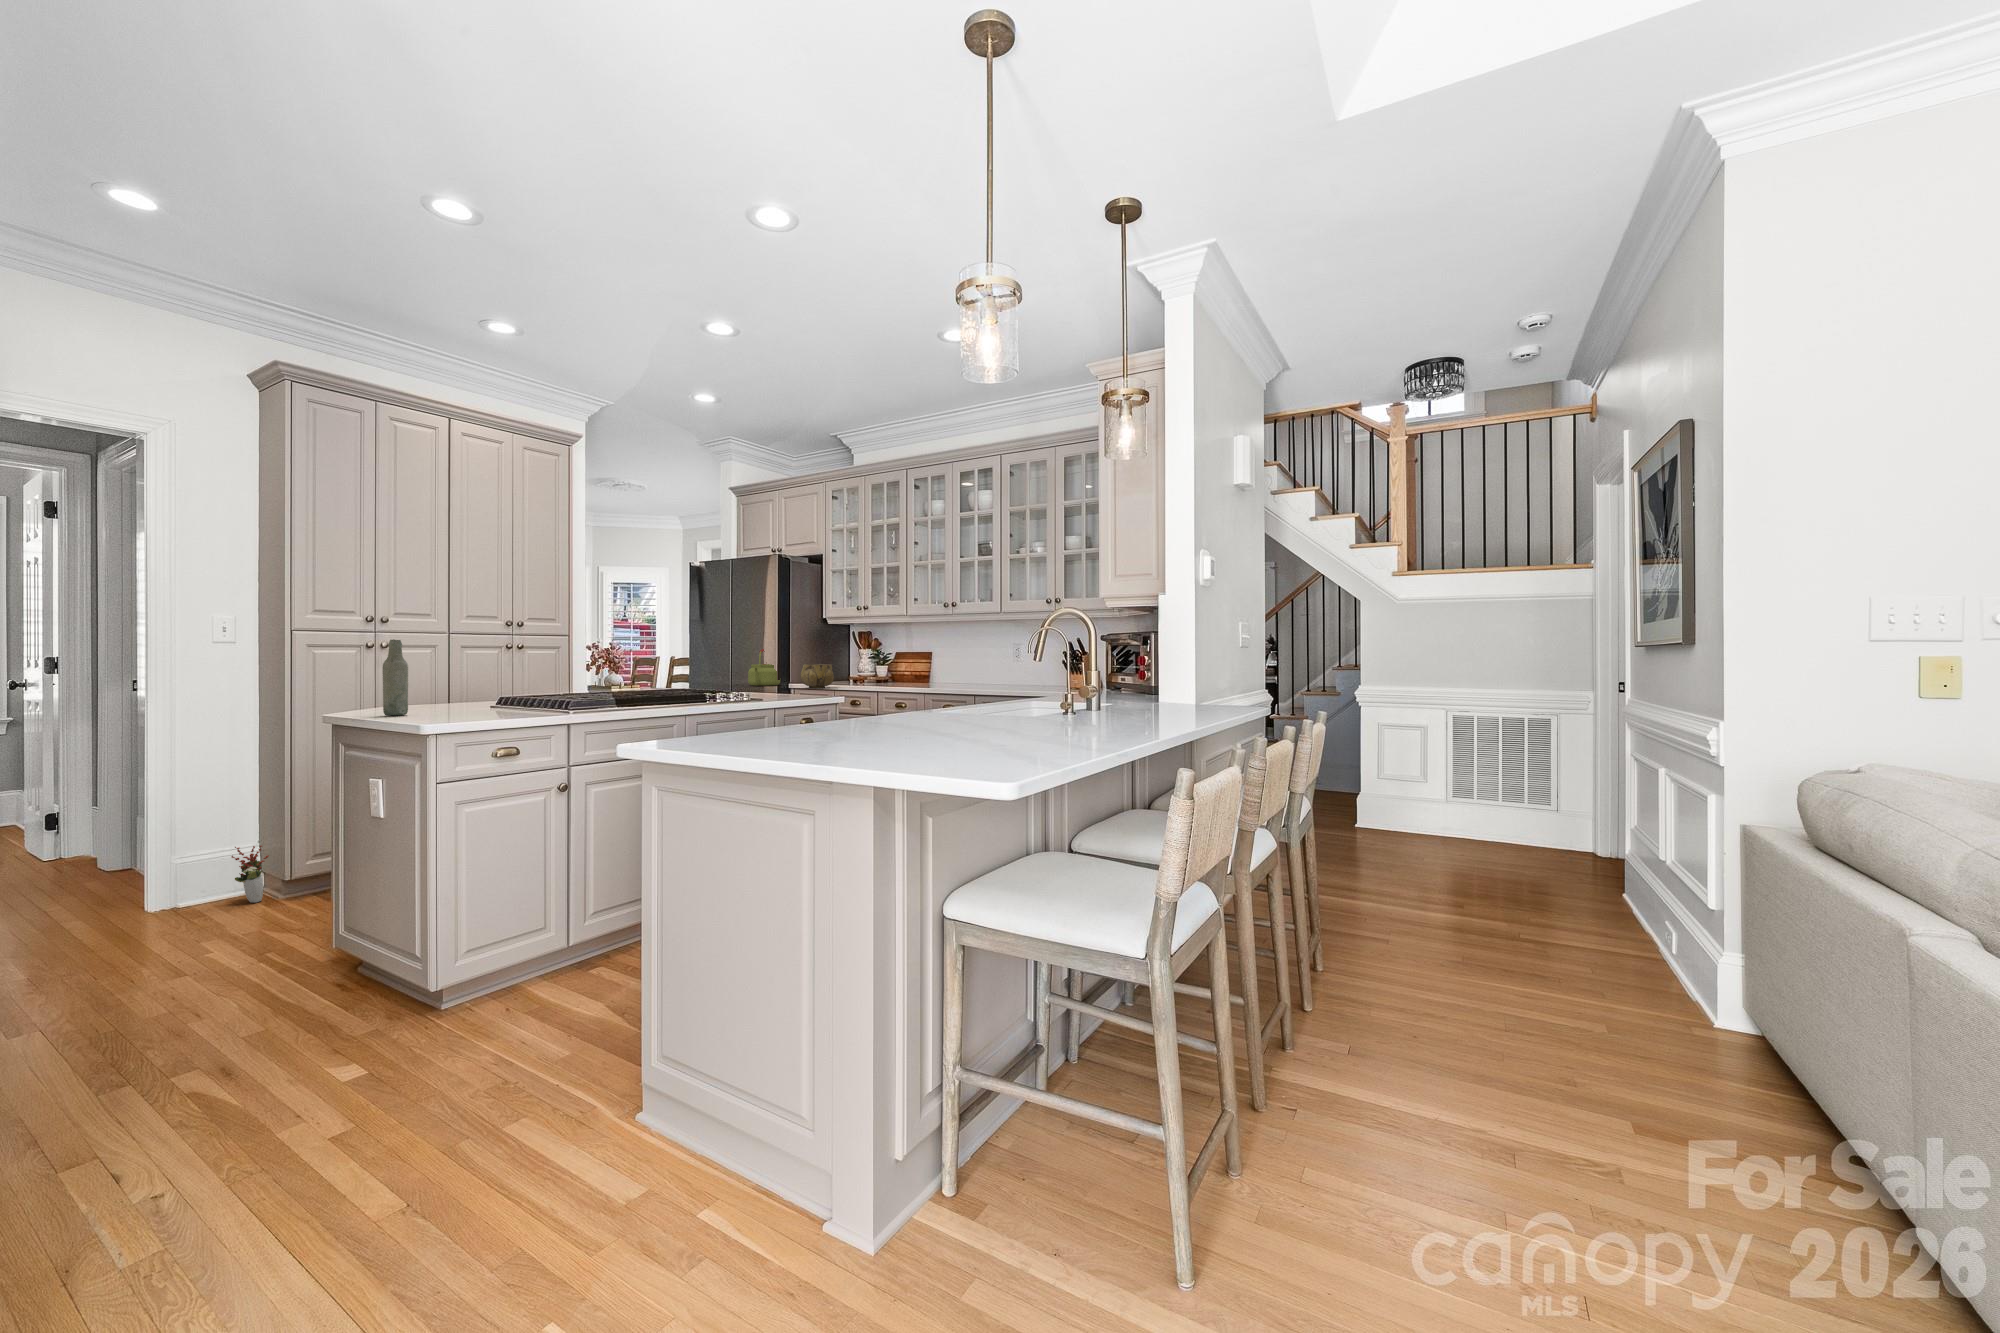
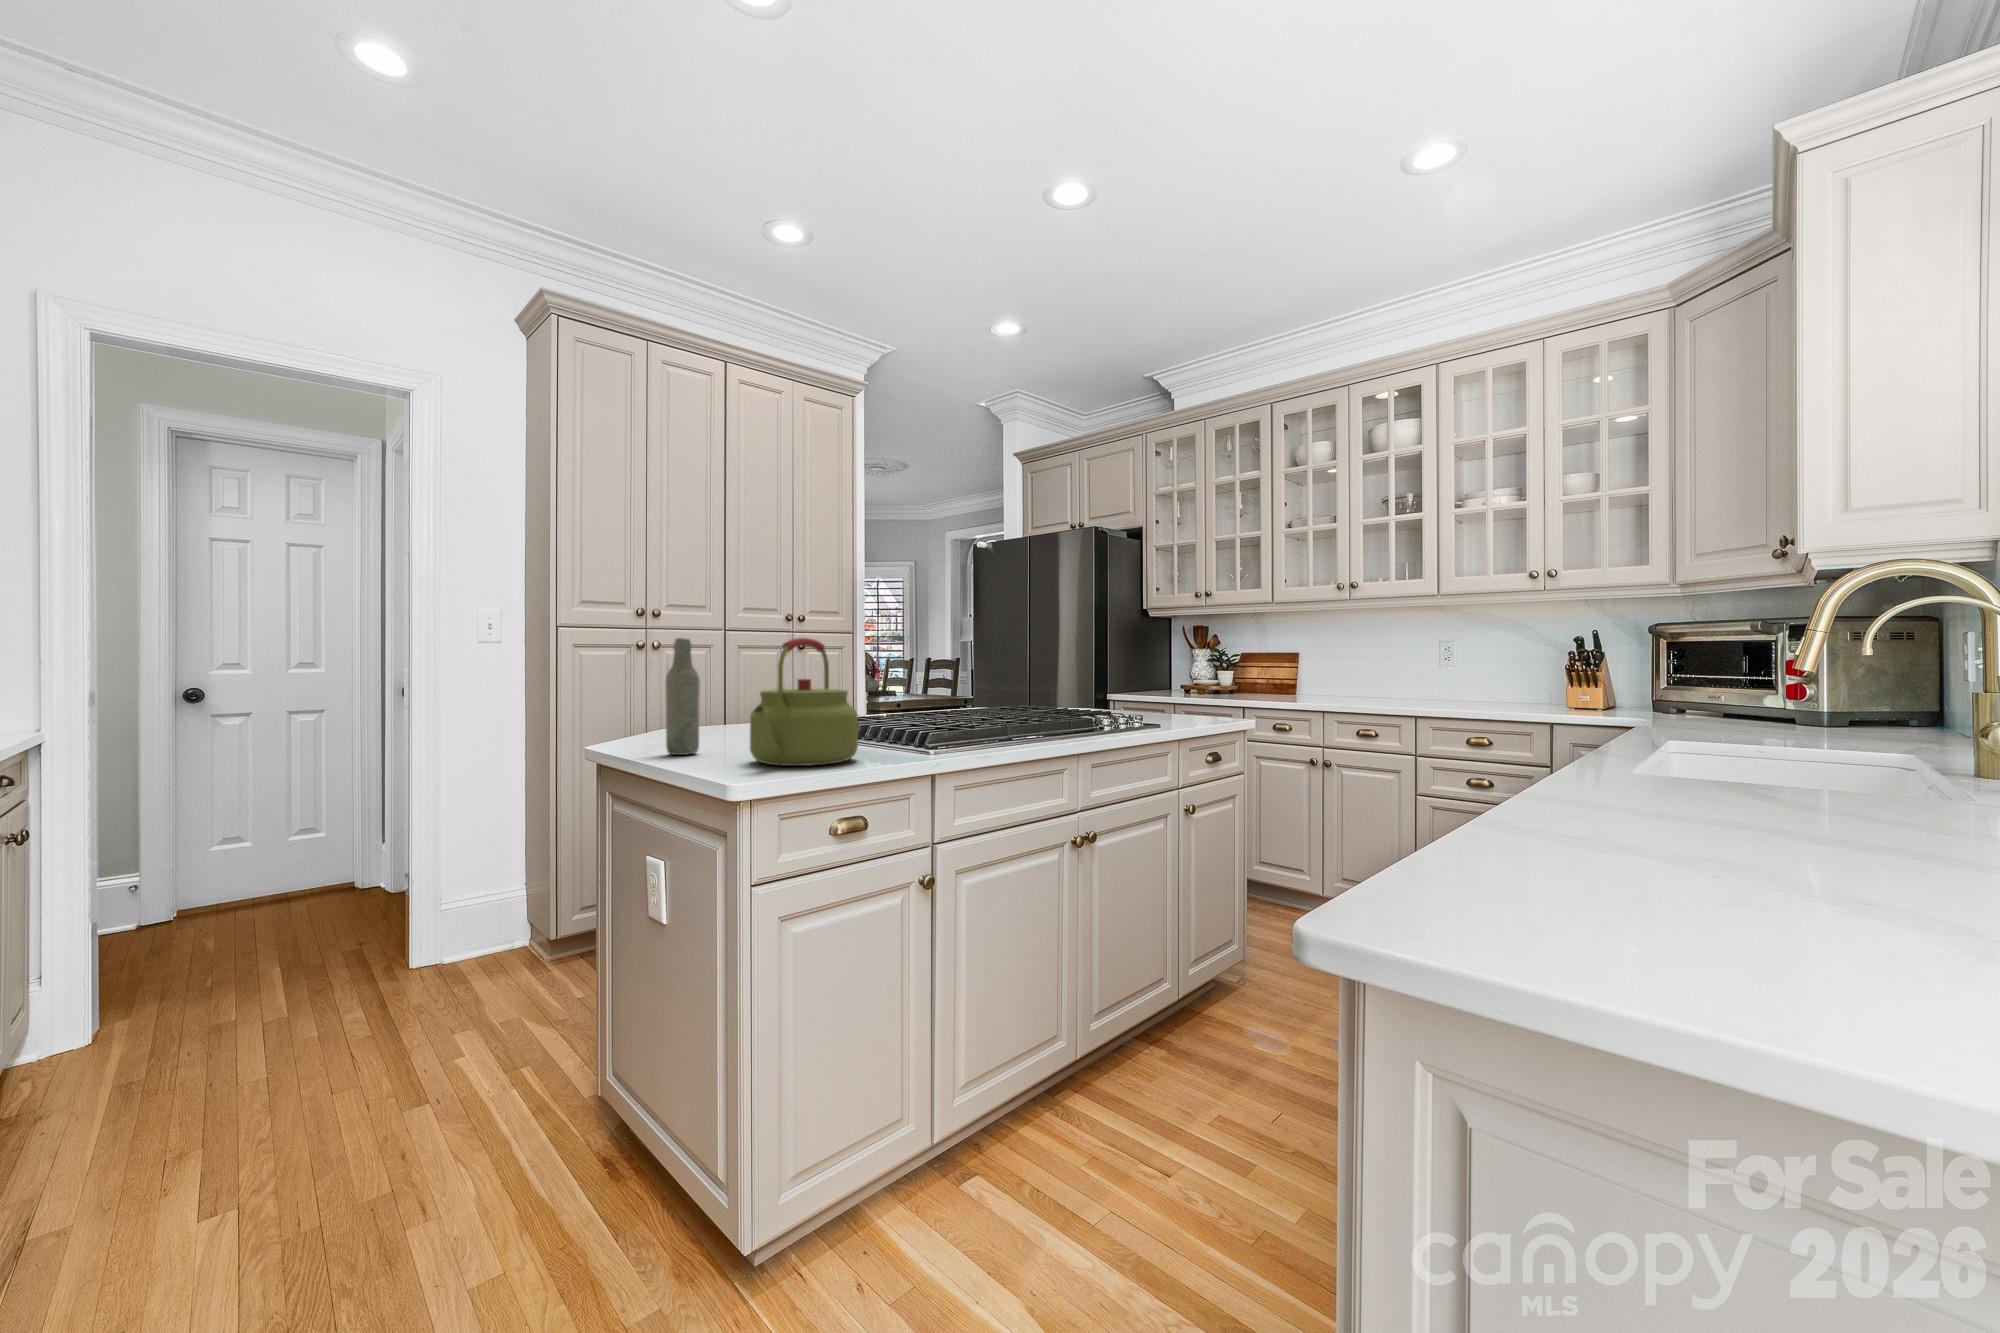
kettle: present [748,649,780,686] -> present [750,638,858,766]
decorative bowl: present [800,664,834,688] -> none [1132,668,1178,700]
decorative plant: present [231,846,269,903] -> none [491,896,532,969]

